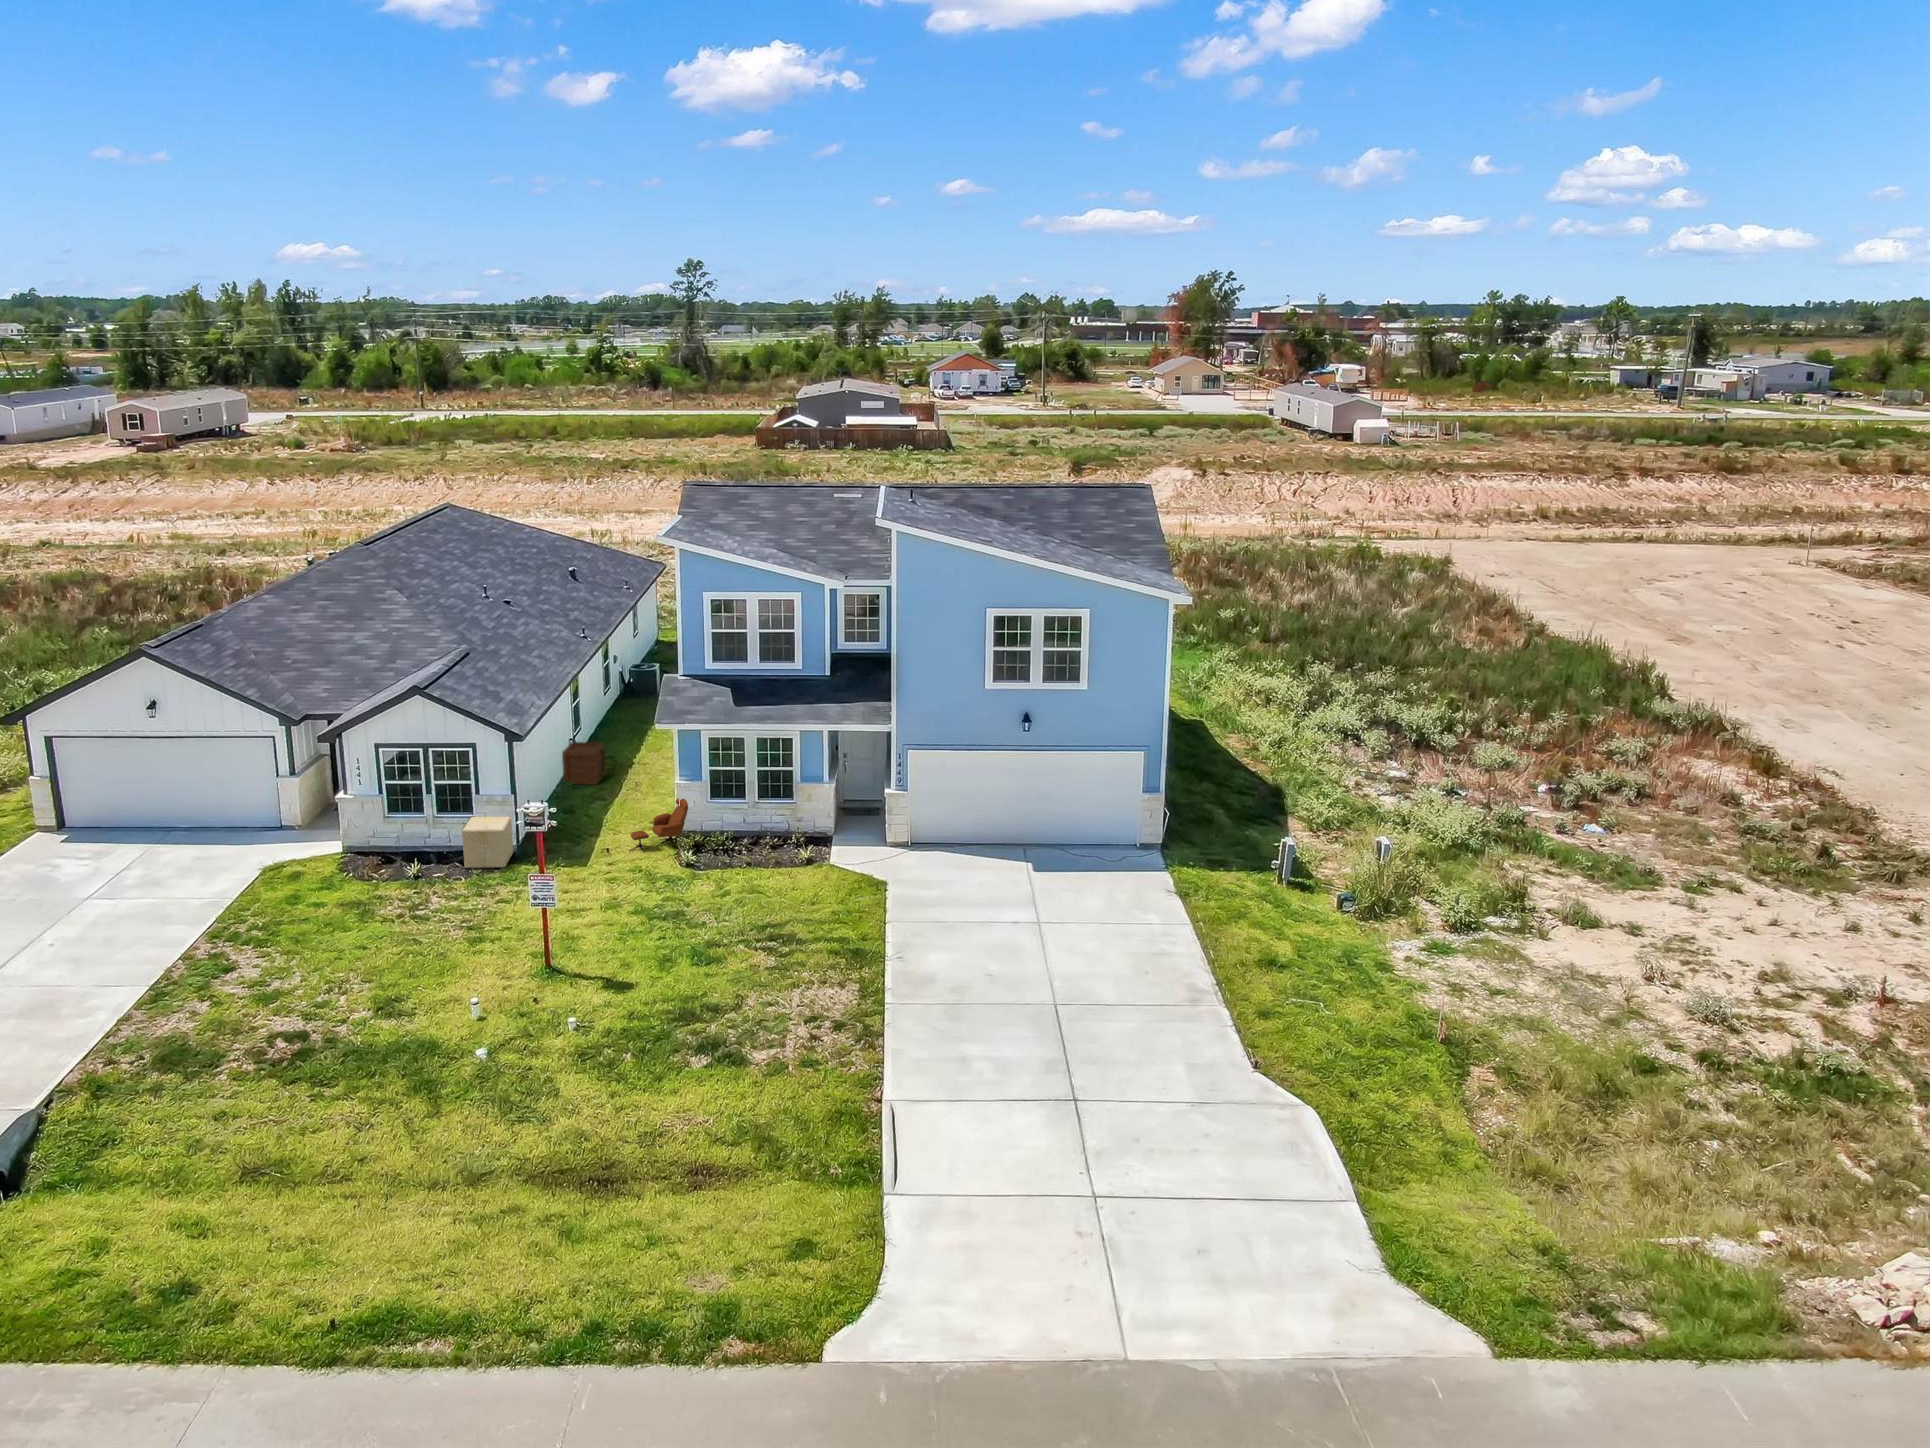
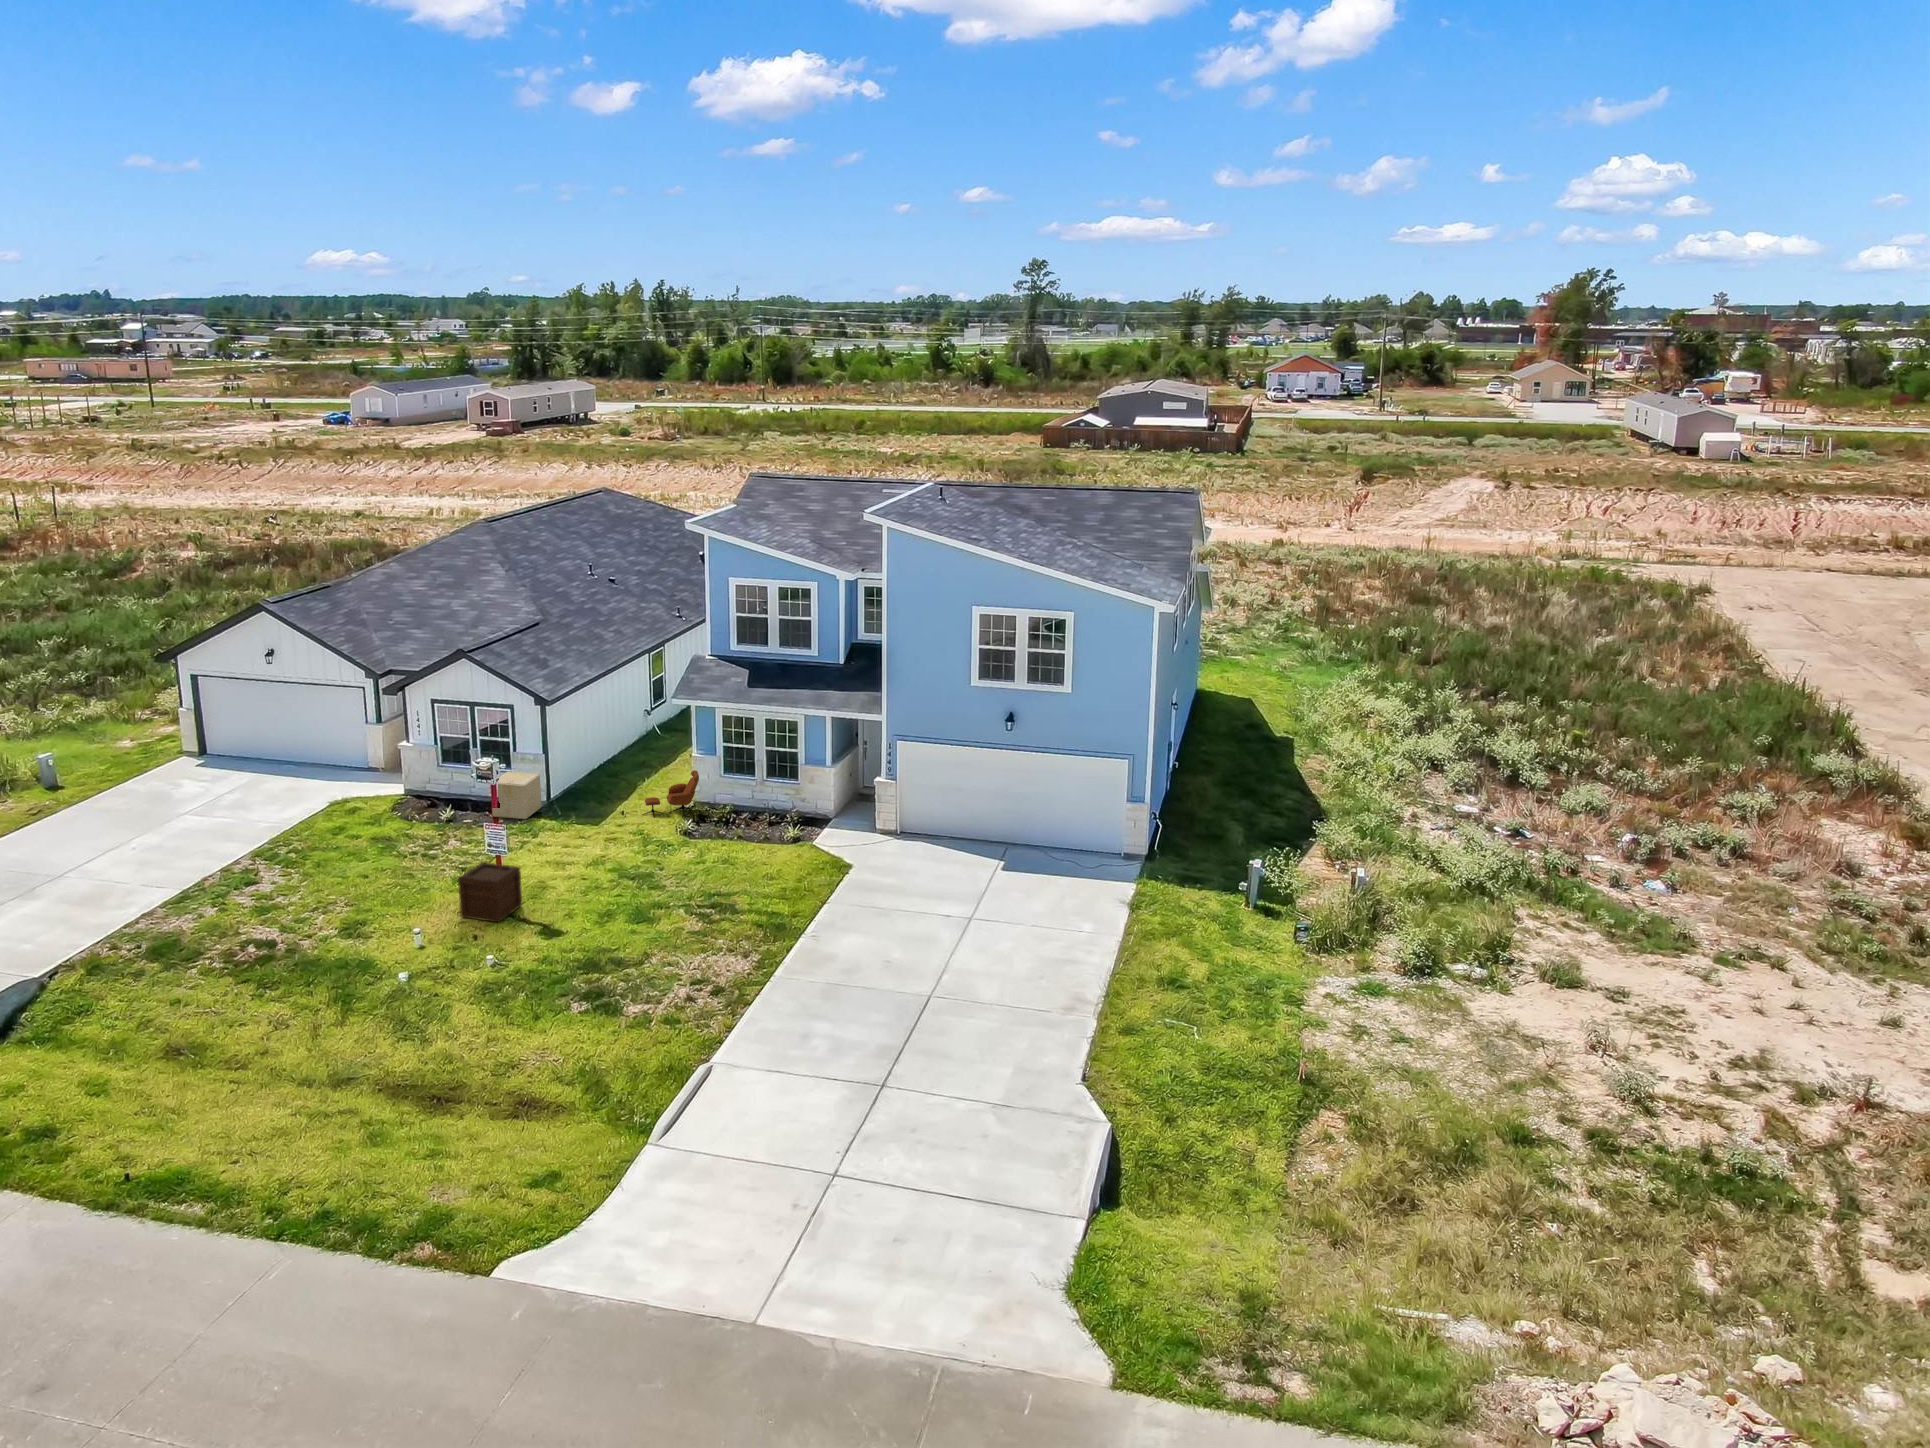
wooden crate: present [562,742,606,785] -> present [458,862,522,922]

